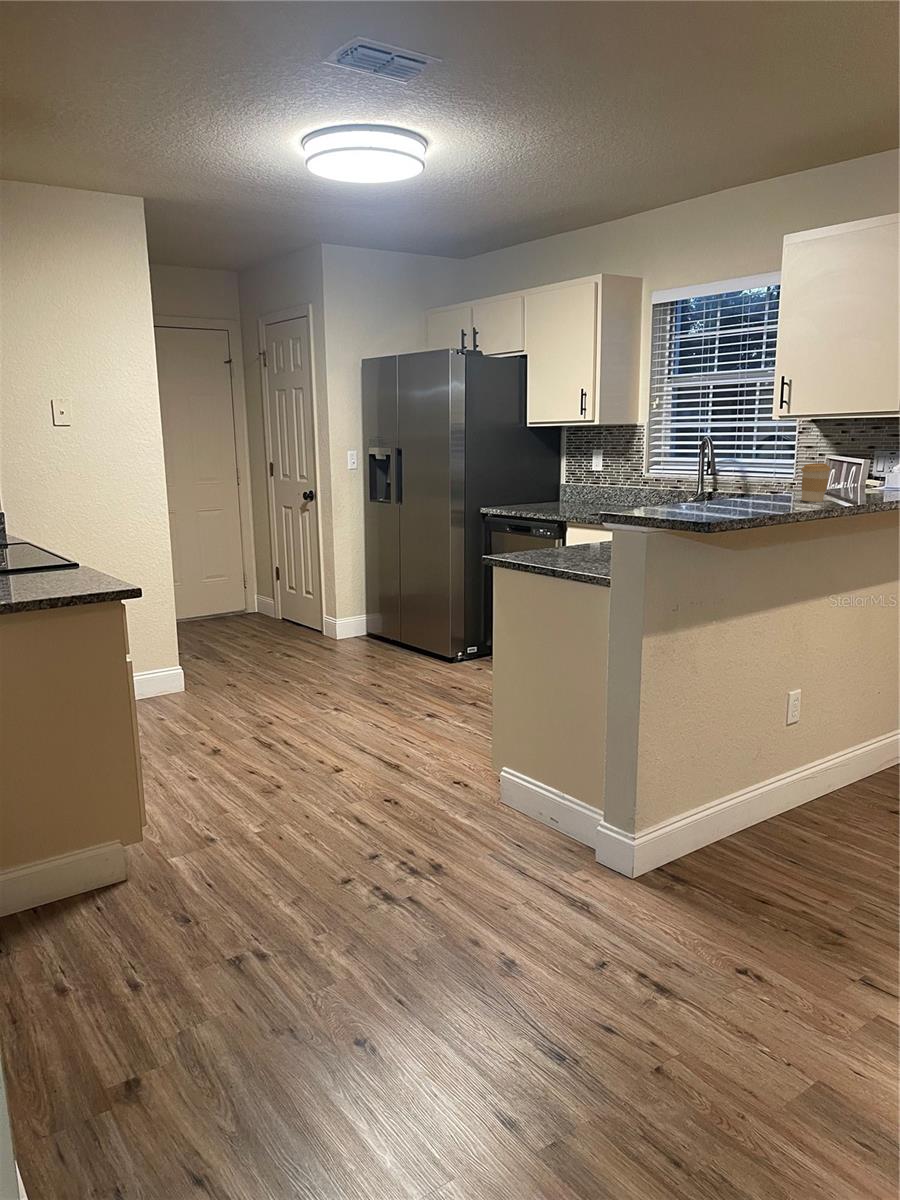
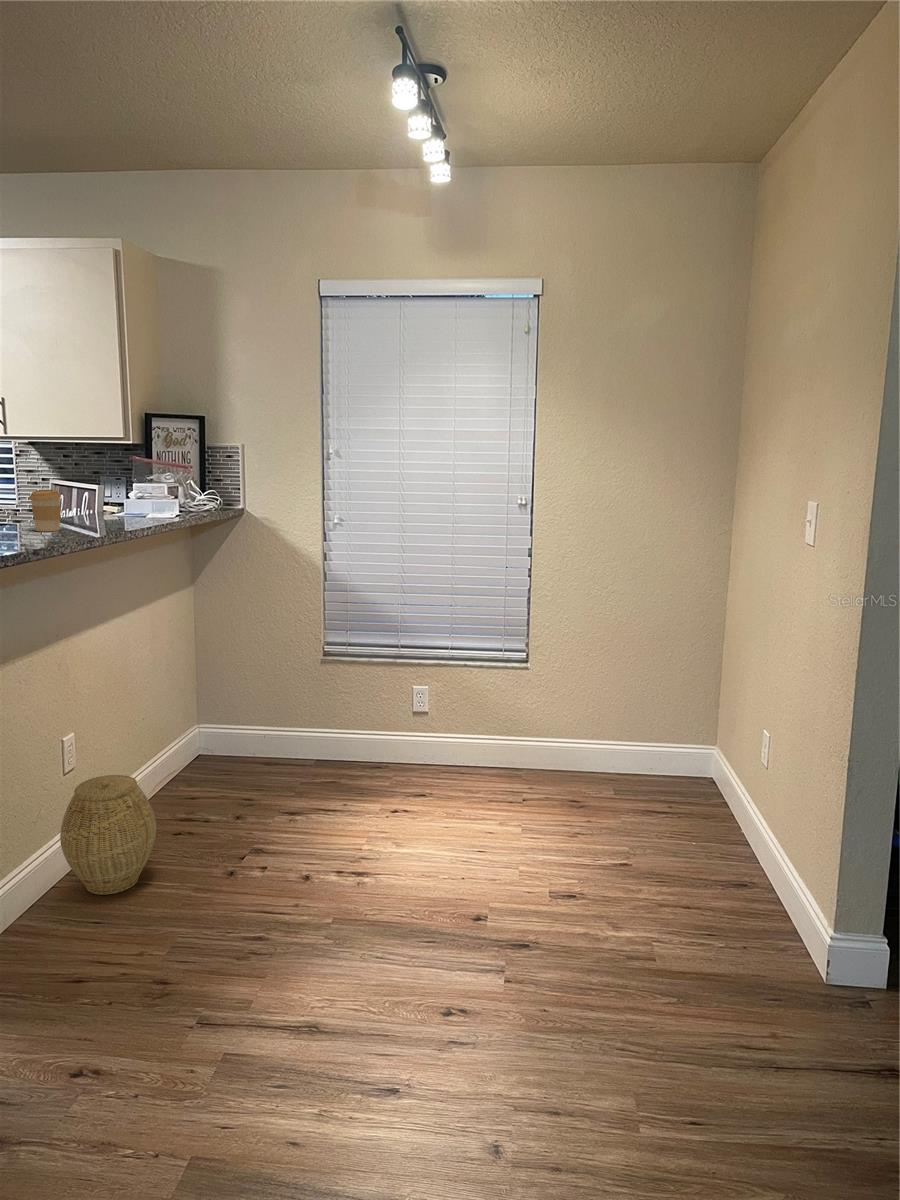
woven basket: none [770,735,860,847] -> present [60,775,156,895]

